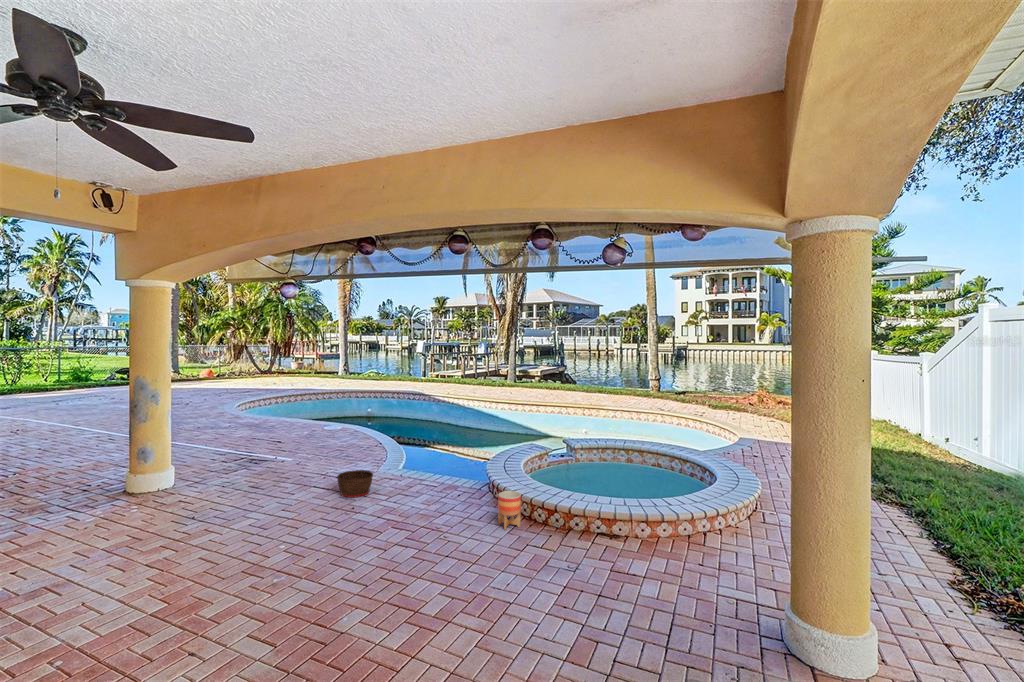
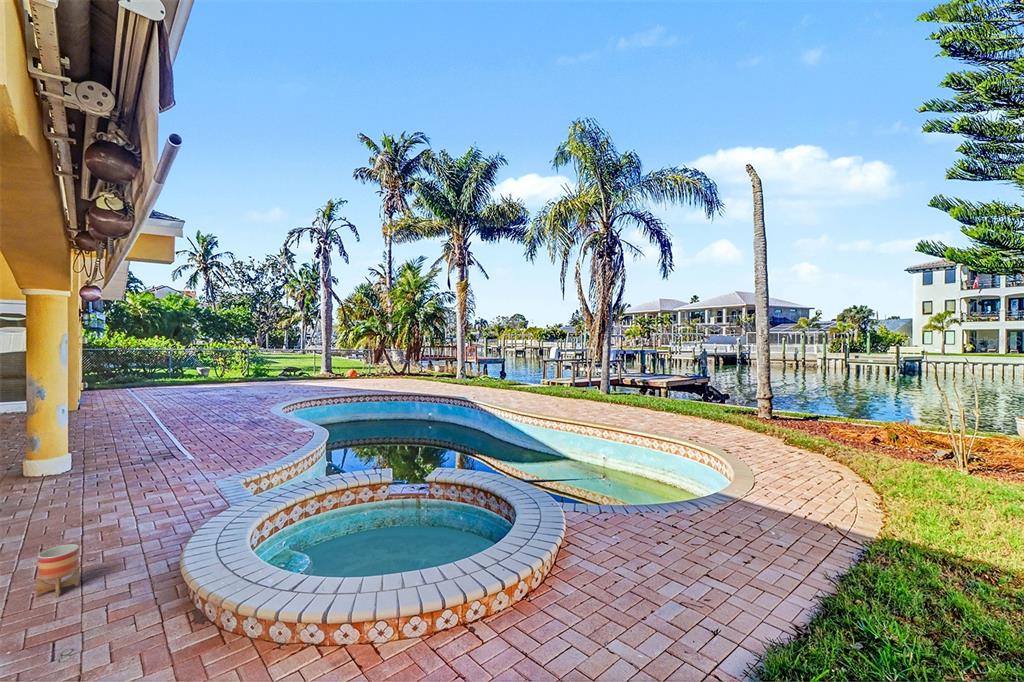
basket: present [337,470,373,498] -> none [78,483,126,513]

